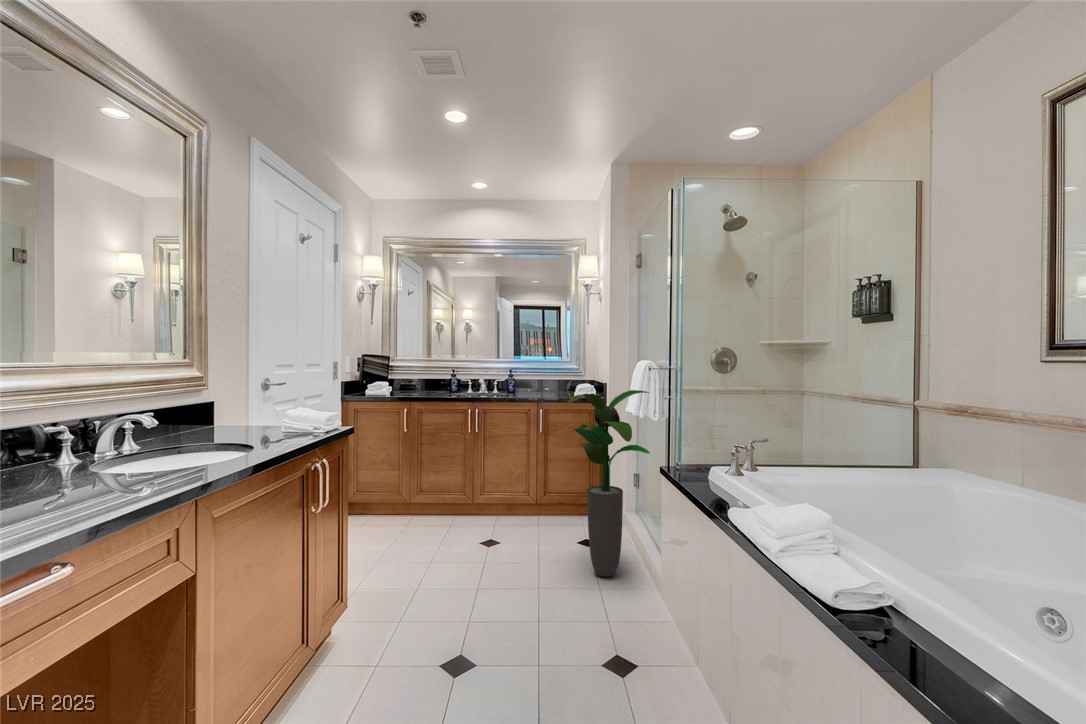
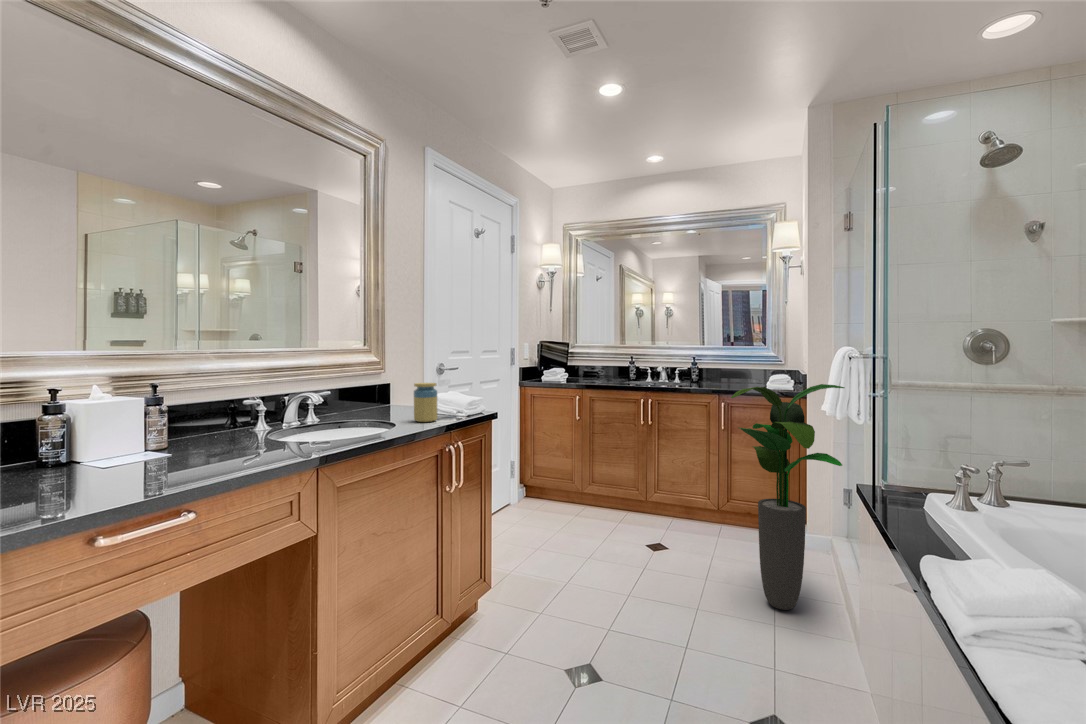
jar: none [268,398,297,442] -> present [414,383,438,422]

